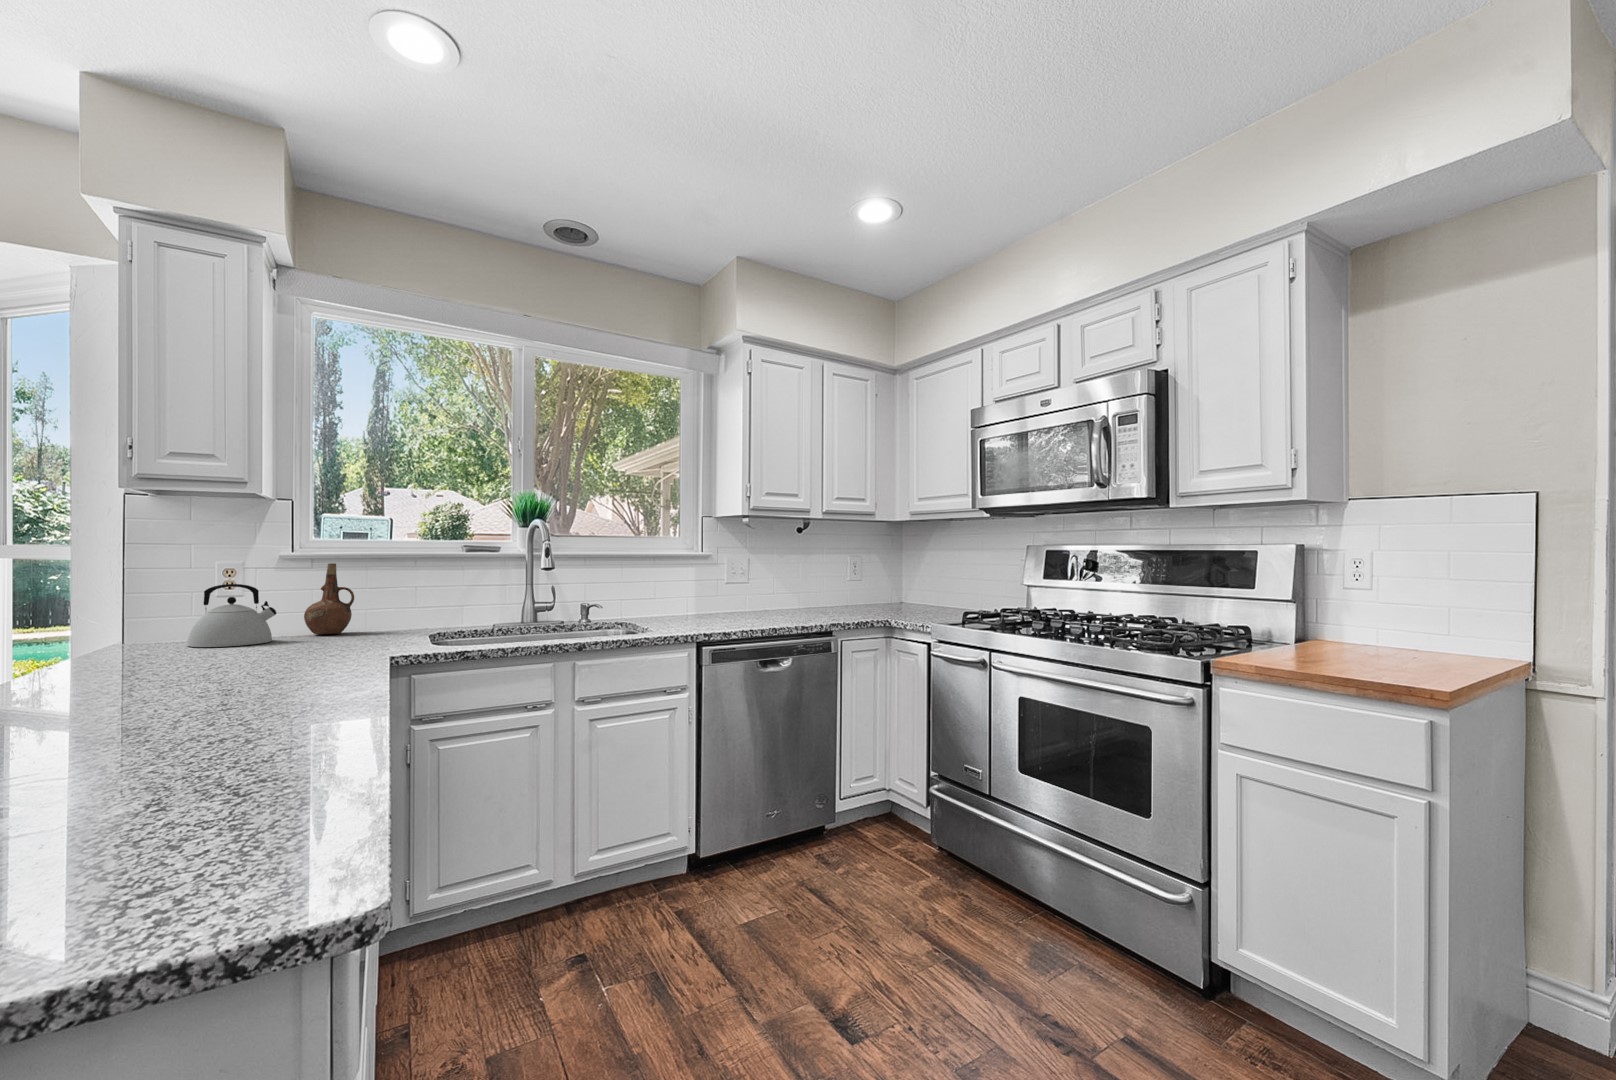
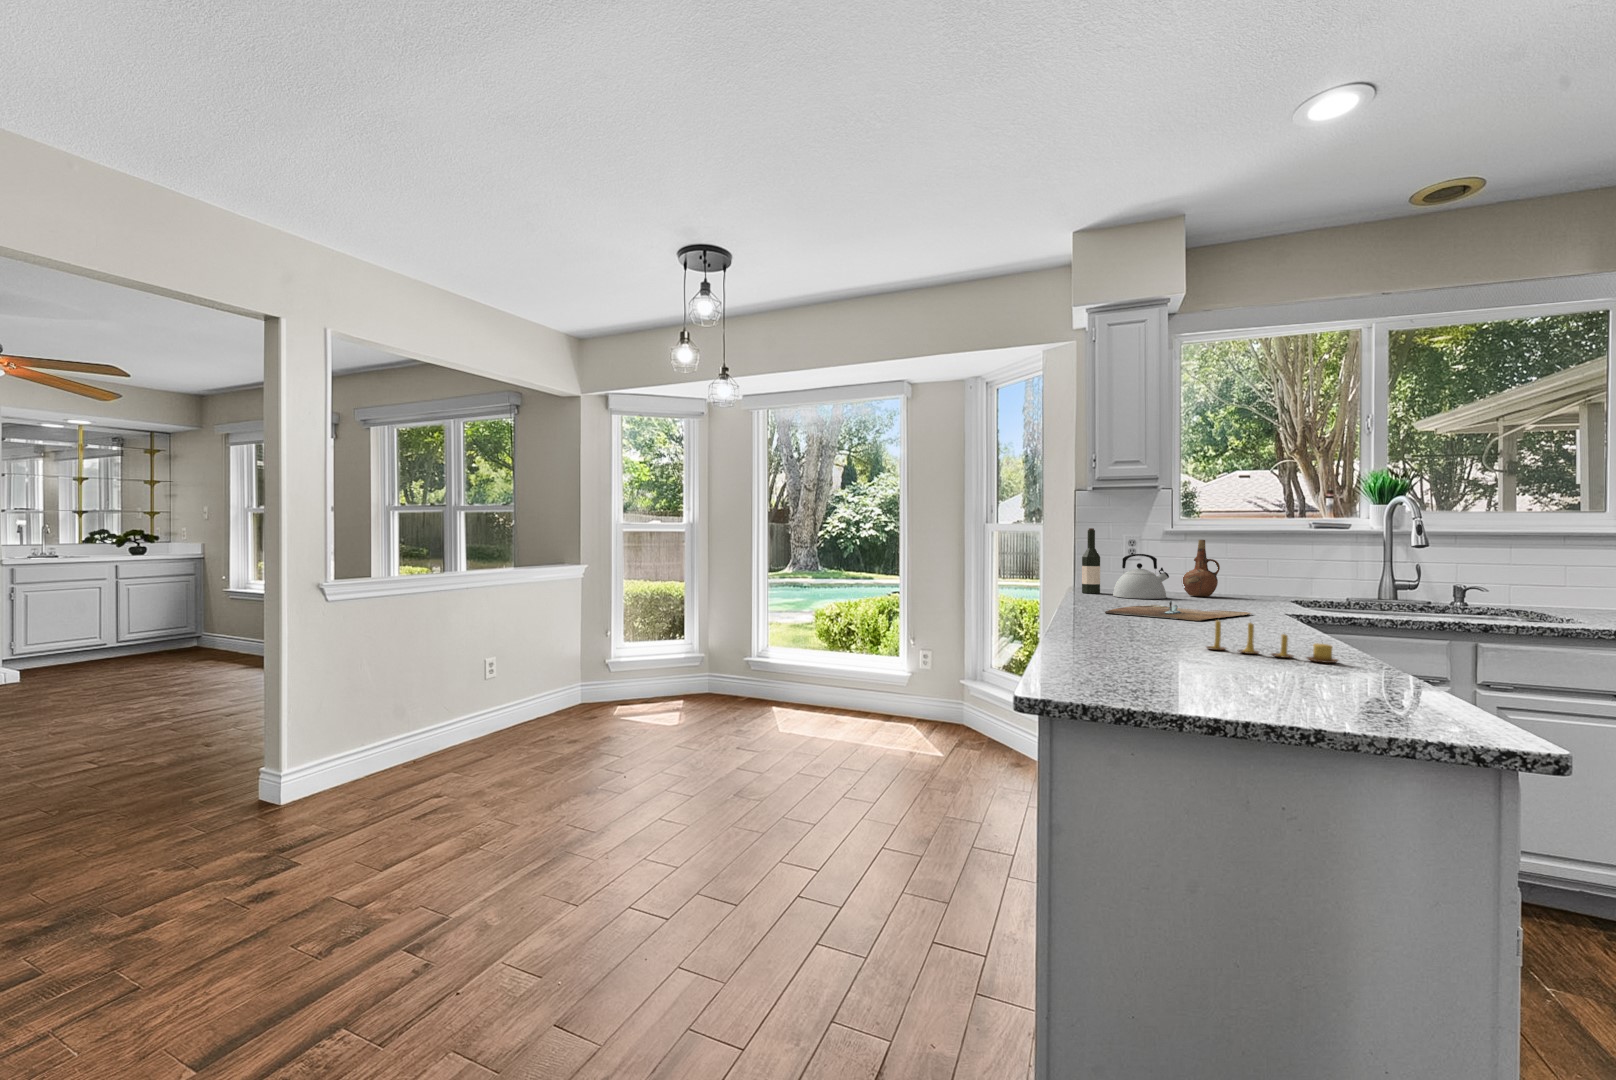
wine bottle: none [143,548,178,643] -> present [1082,528,1100,593]
cutting board: none [84,655,345,687] -> present [1105,601,1251,620]
candle: none [114,700,308,756] -> present [1207,620,1338,663]

